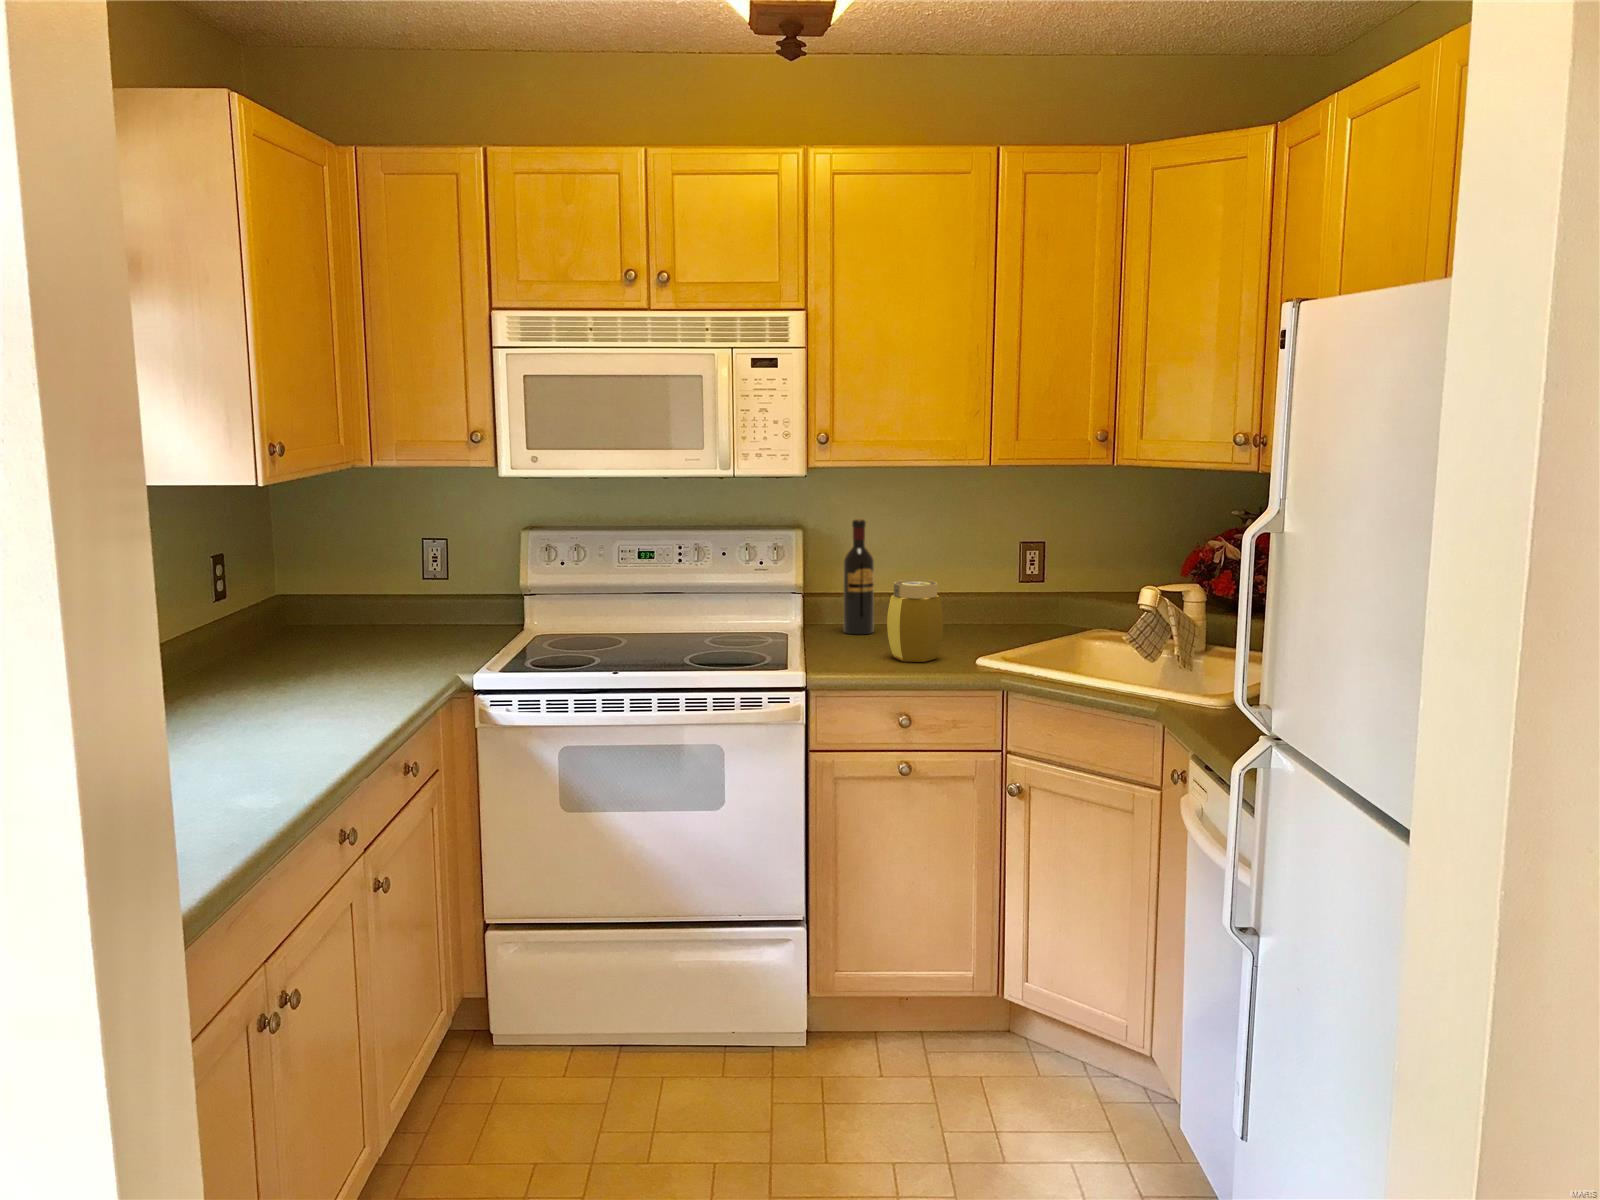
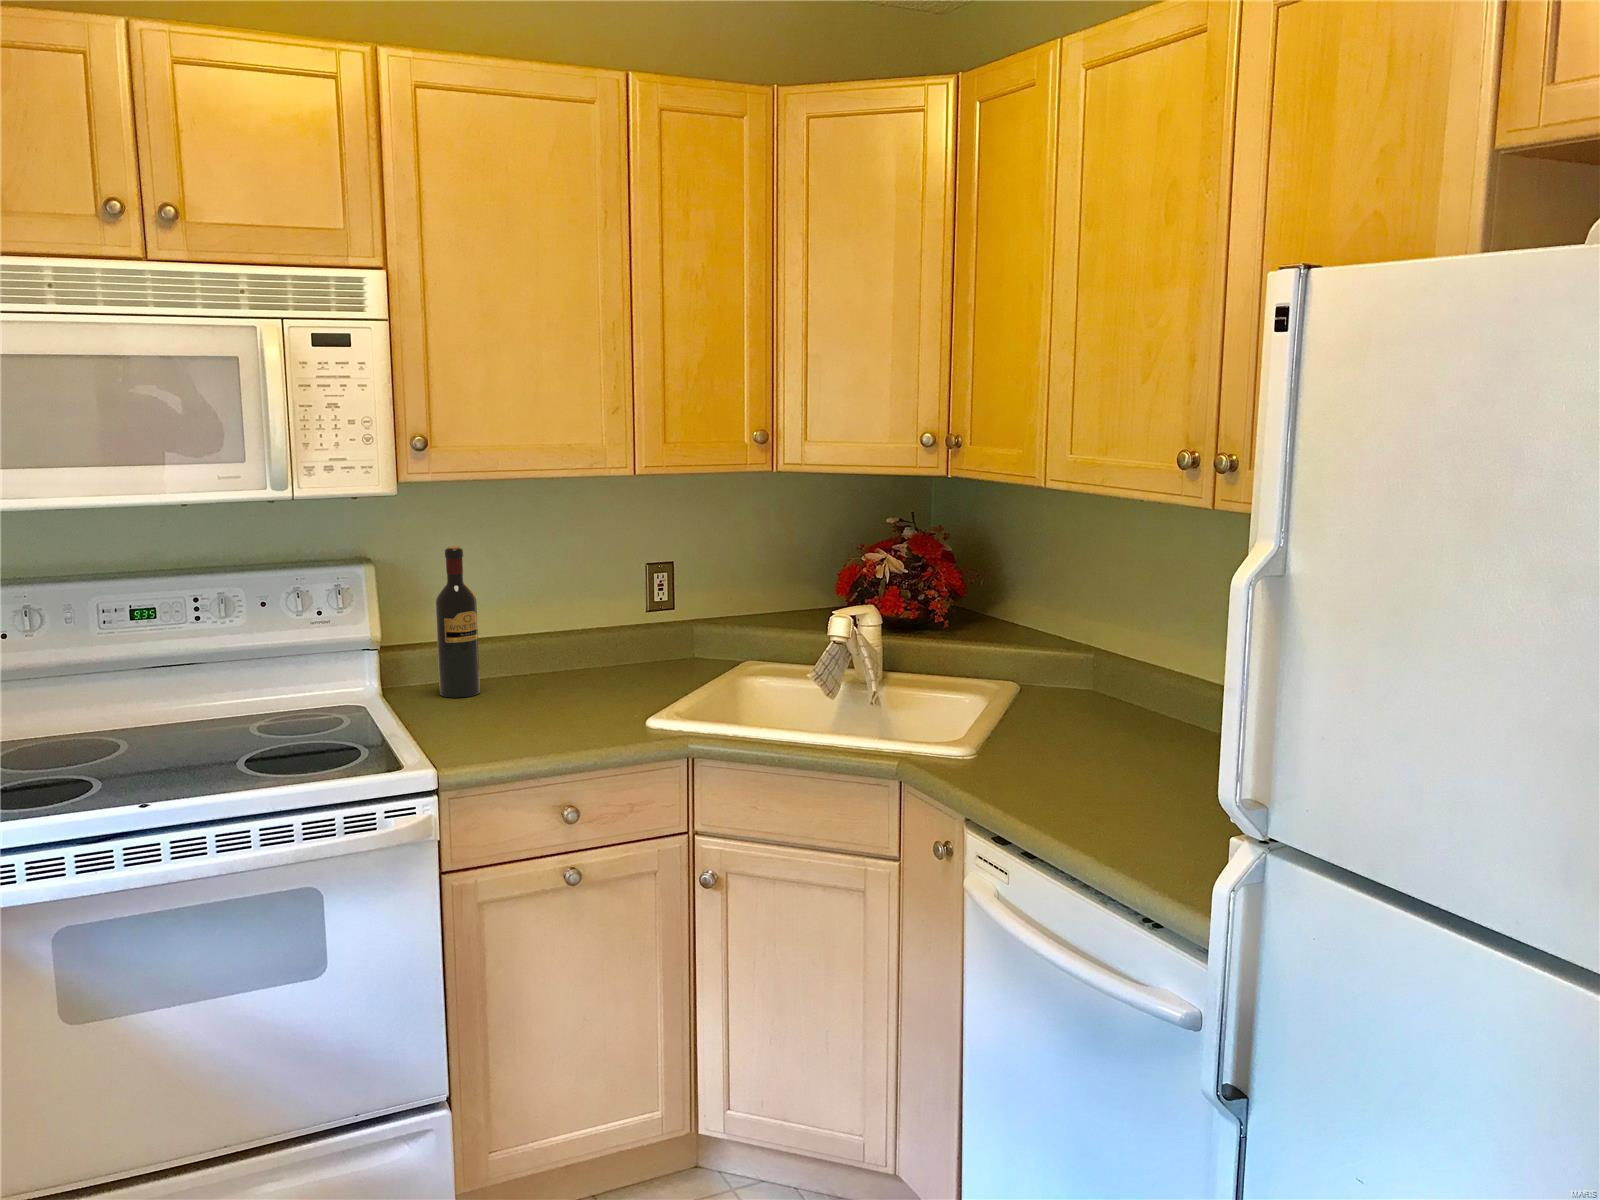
jar: present [887,580,943,662] -> none [526,626,599,734]

